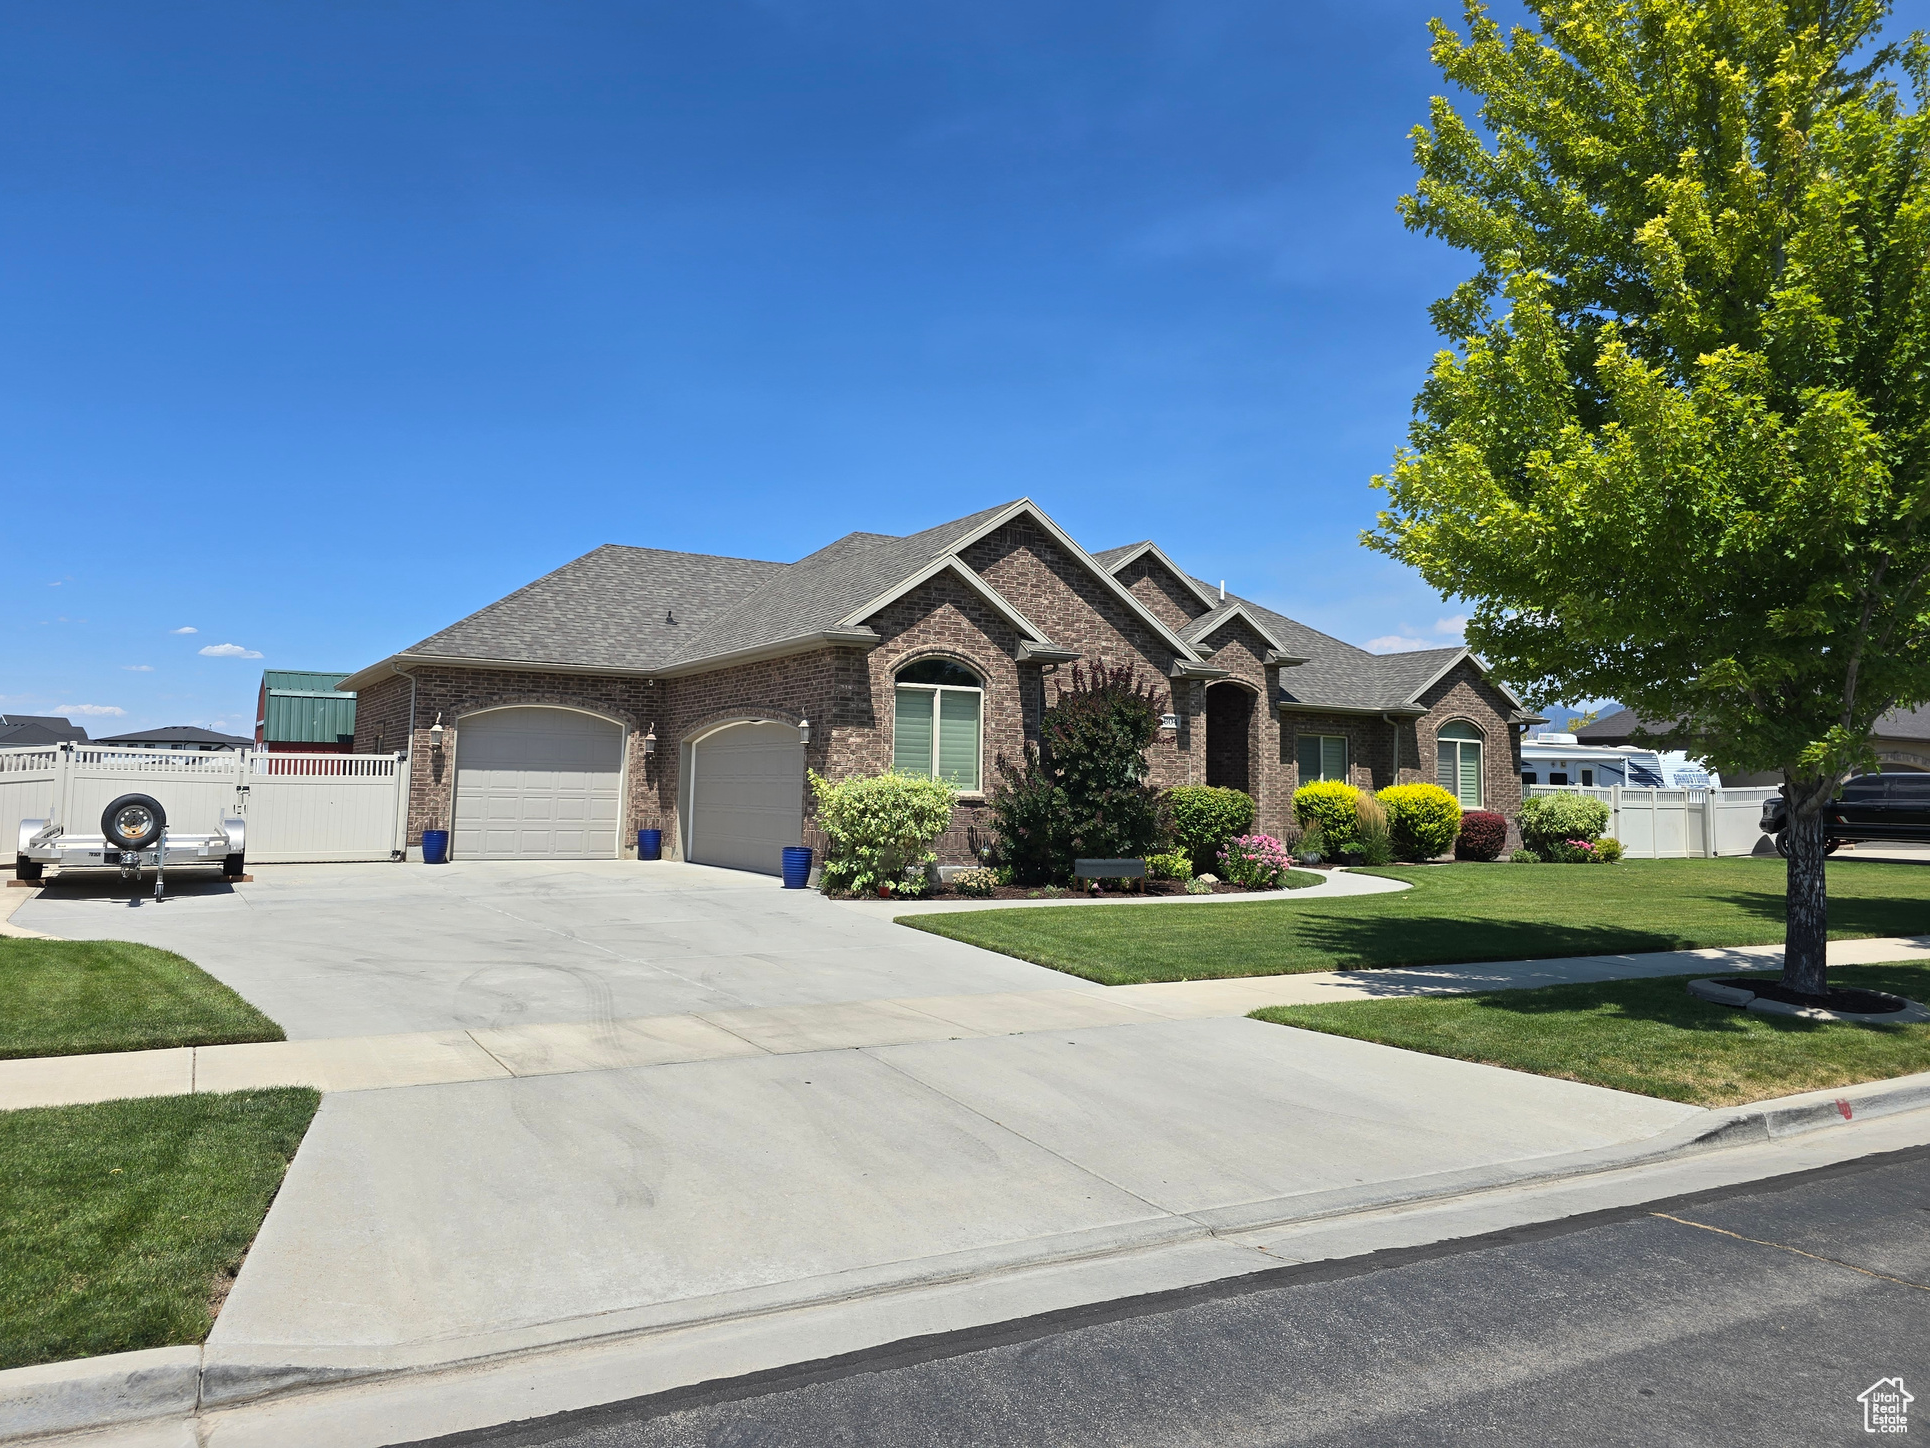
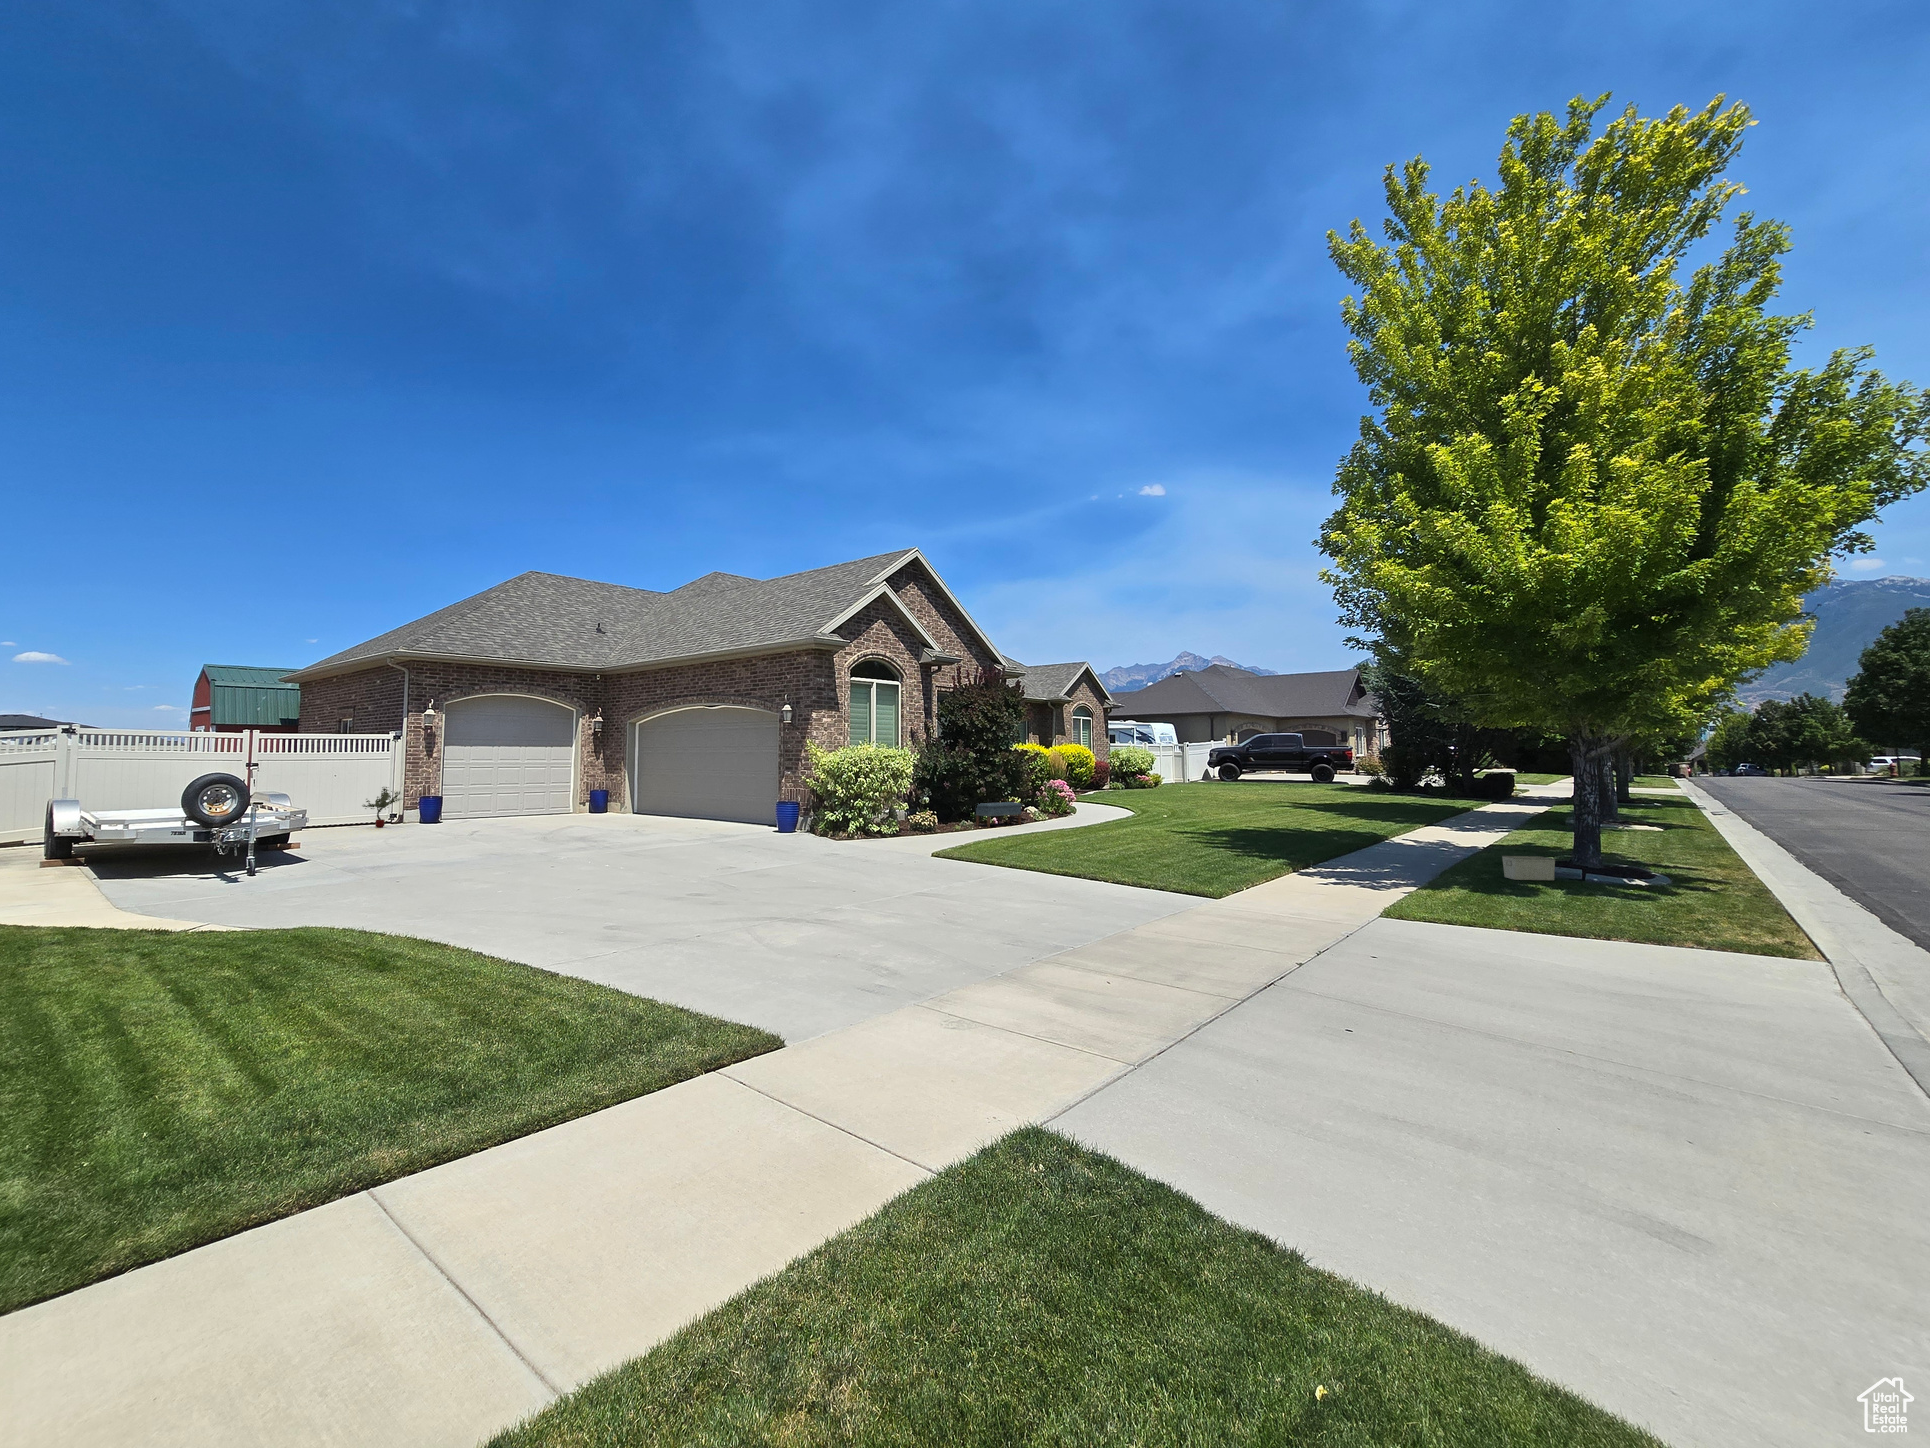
potted tree: present [864,843,906,897] -> present [363,787,400,828]
storage bin: none [1711,971,1793,1017] -> present [1502,856,1555,880]

